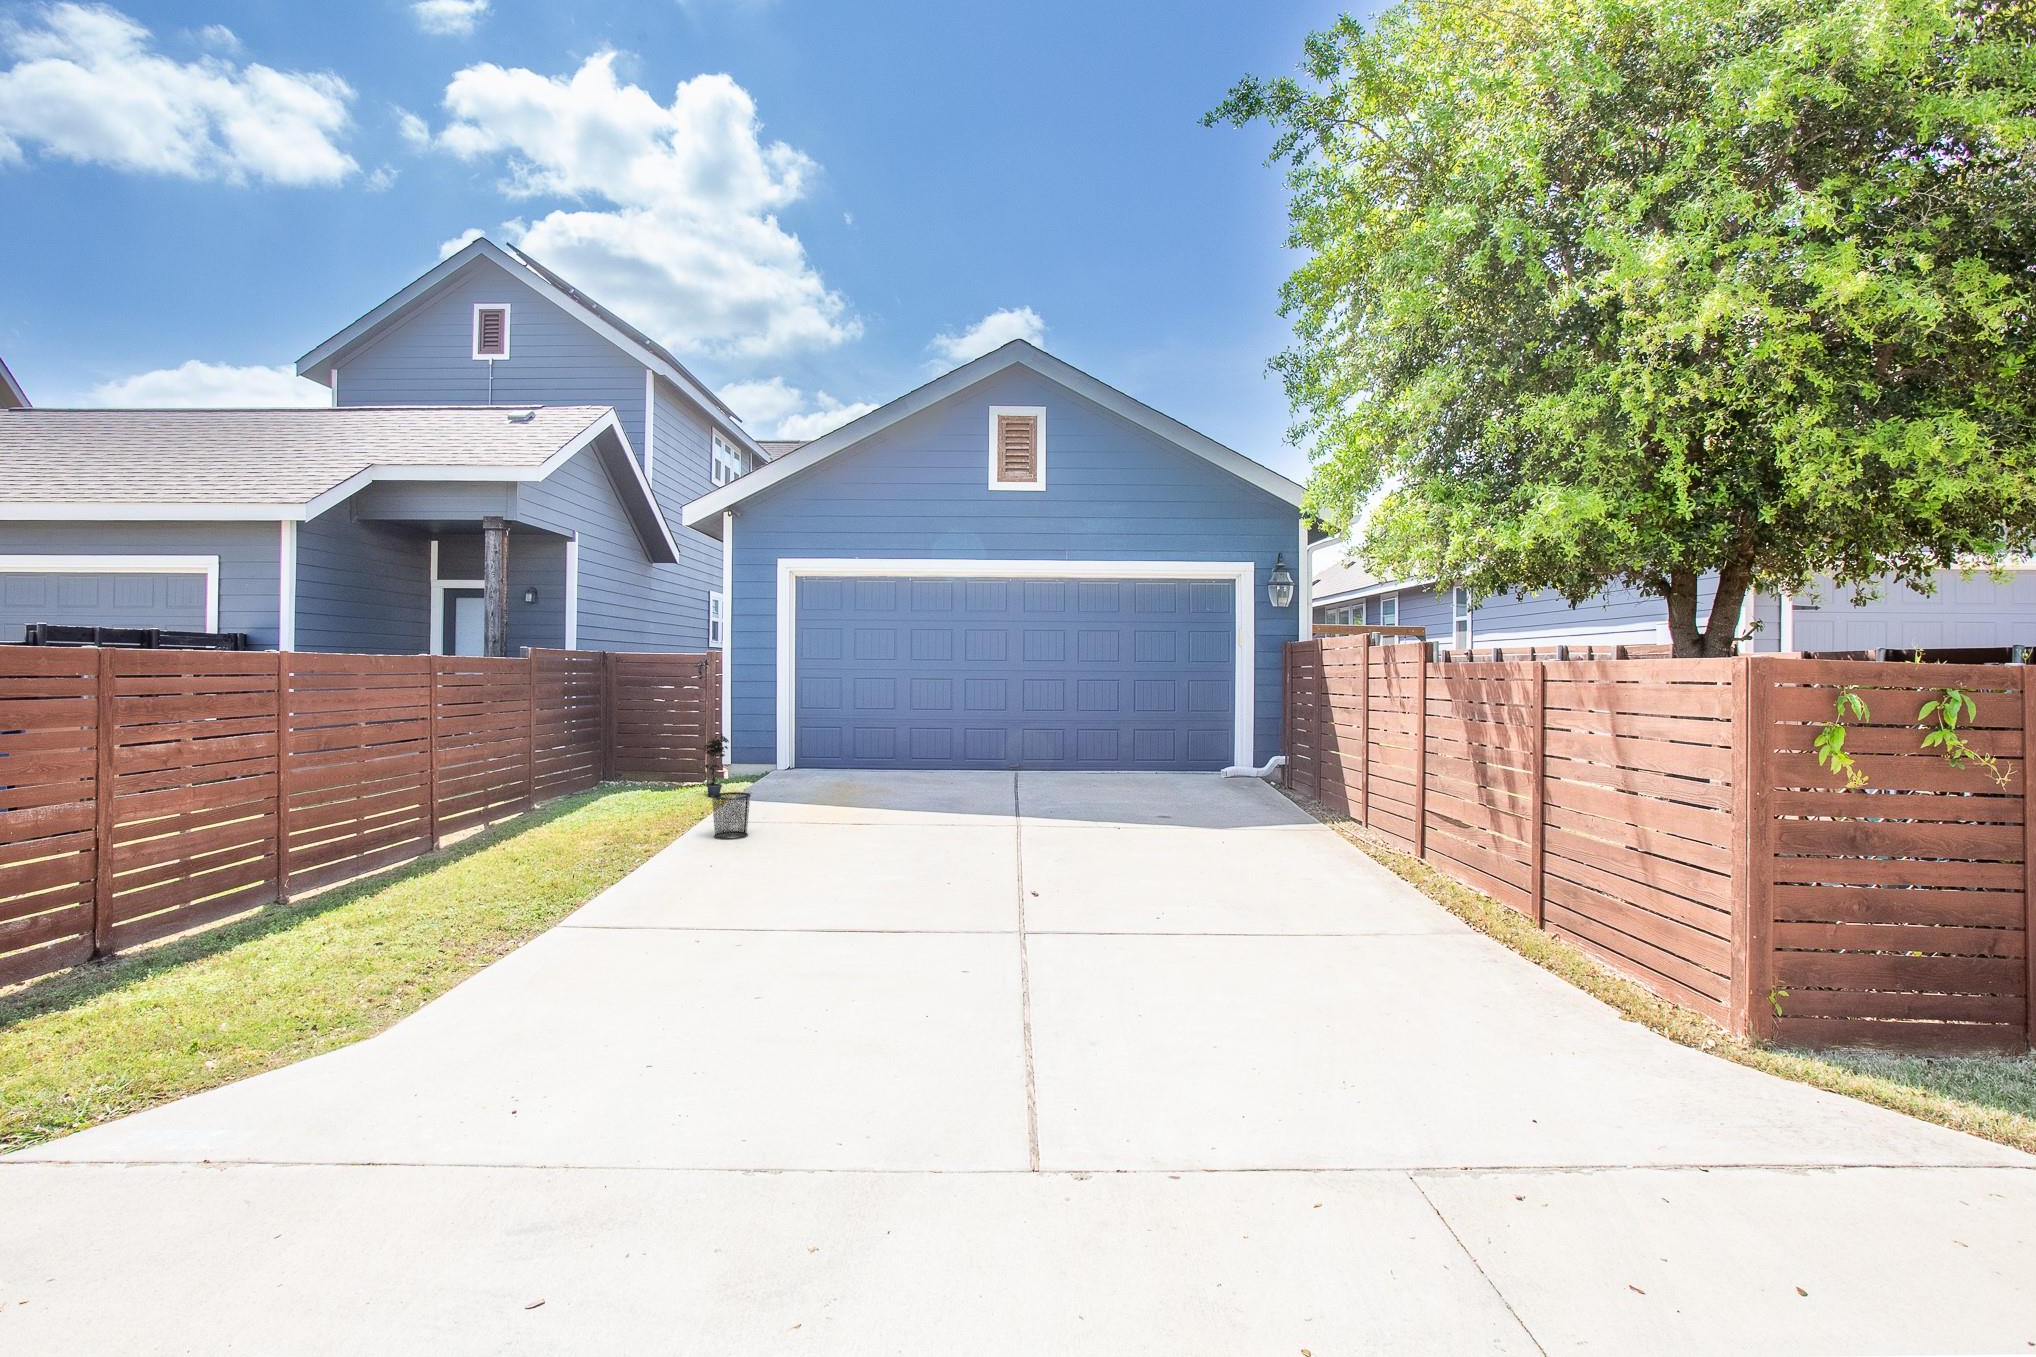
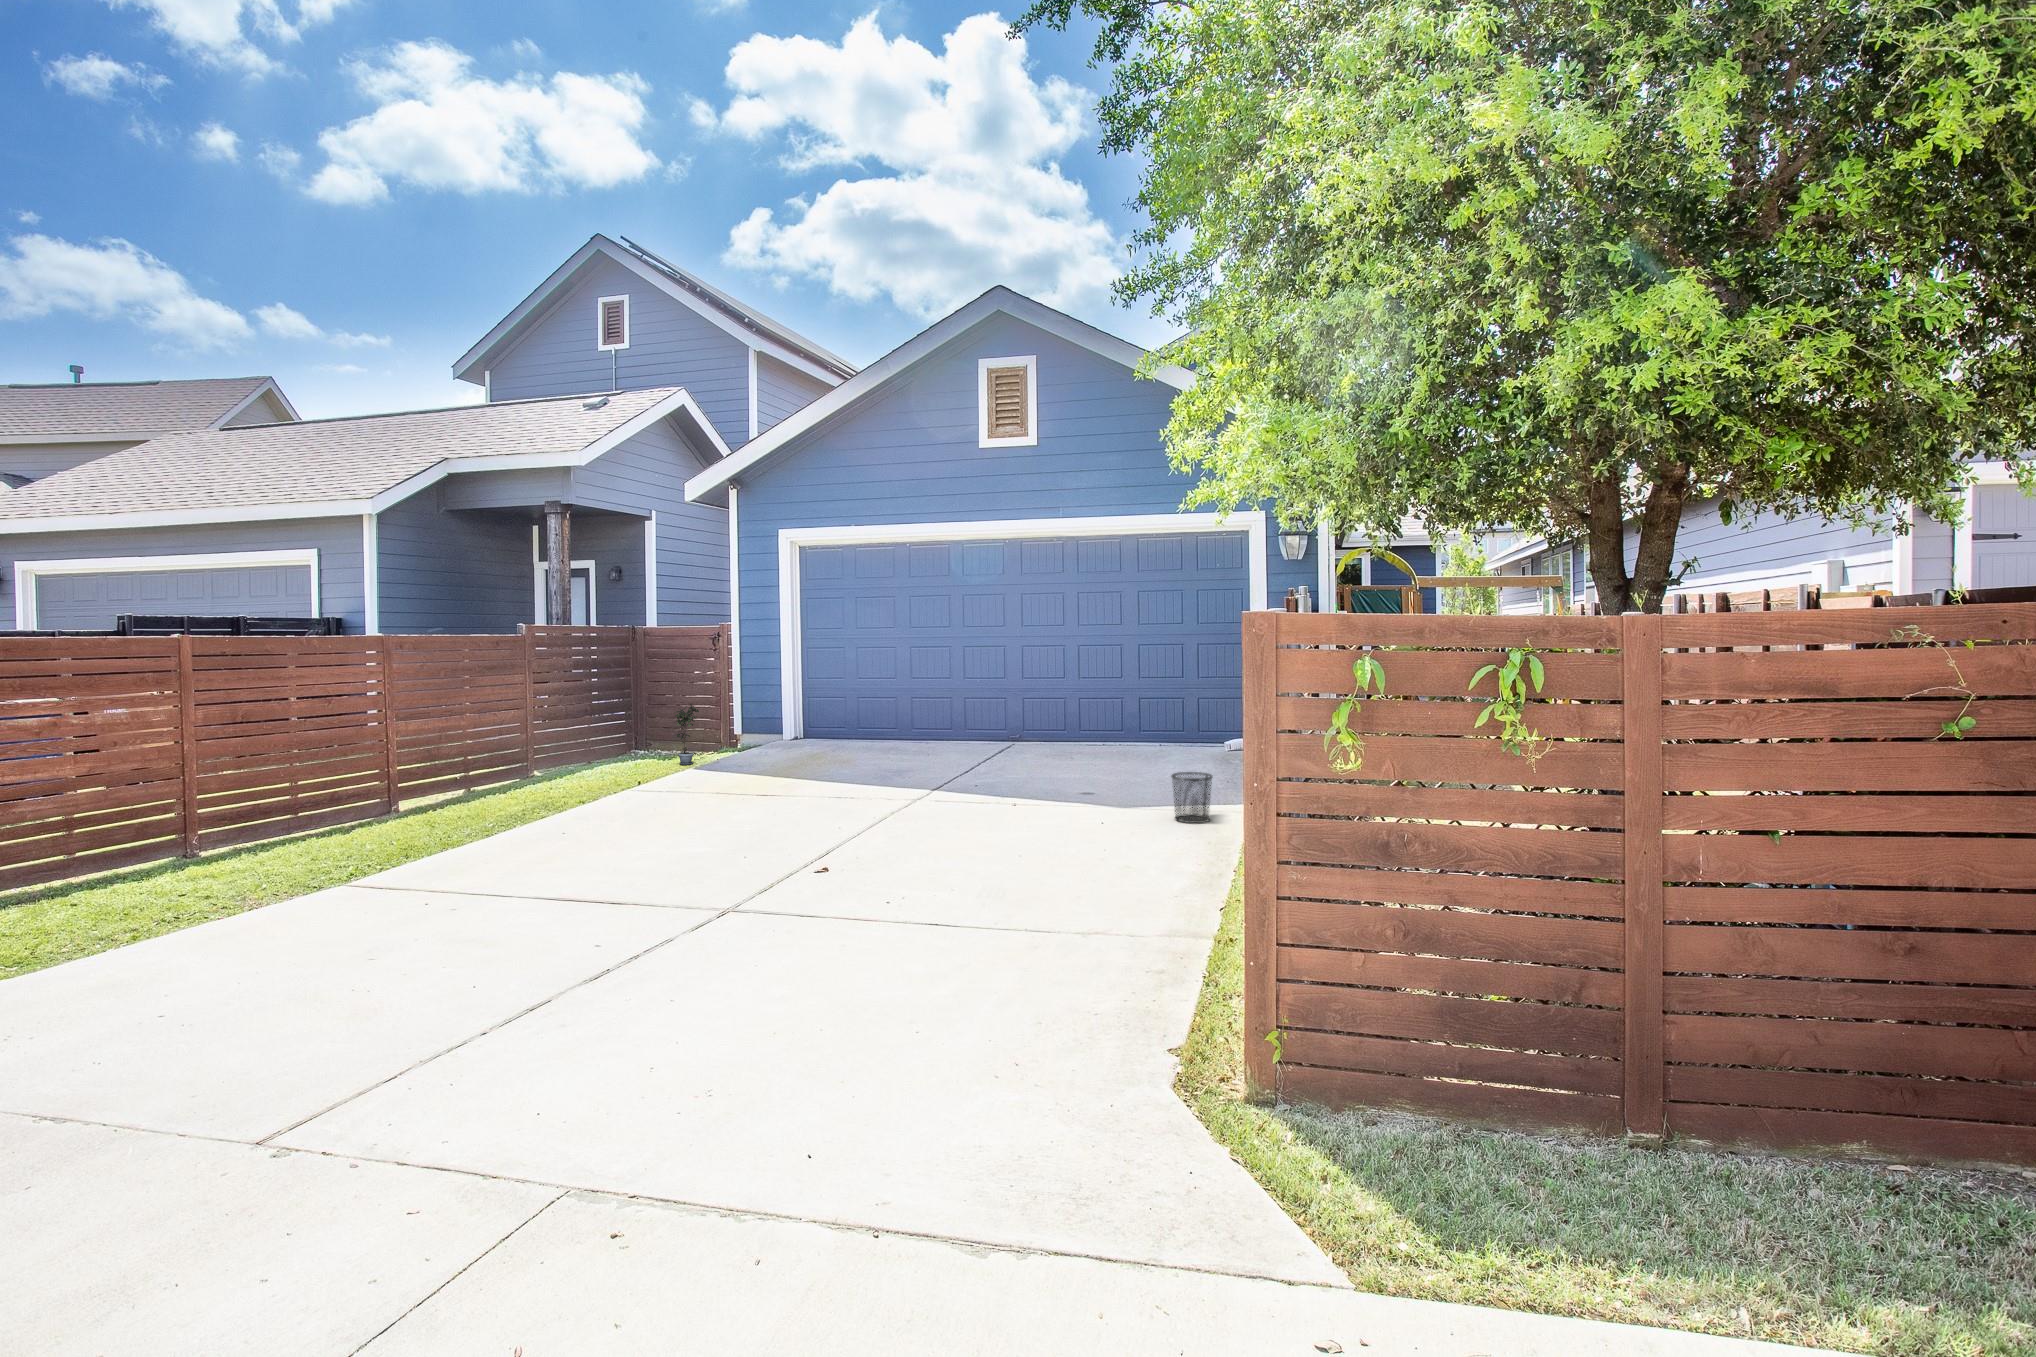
waste bin: present [711,792,751,839] -> present [1172,772,1212,823]

